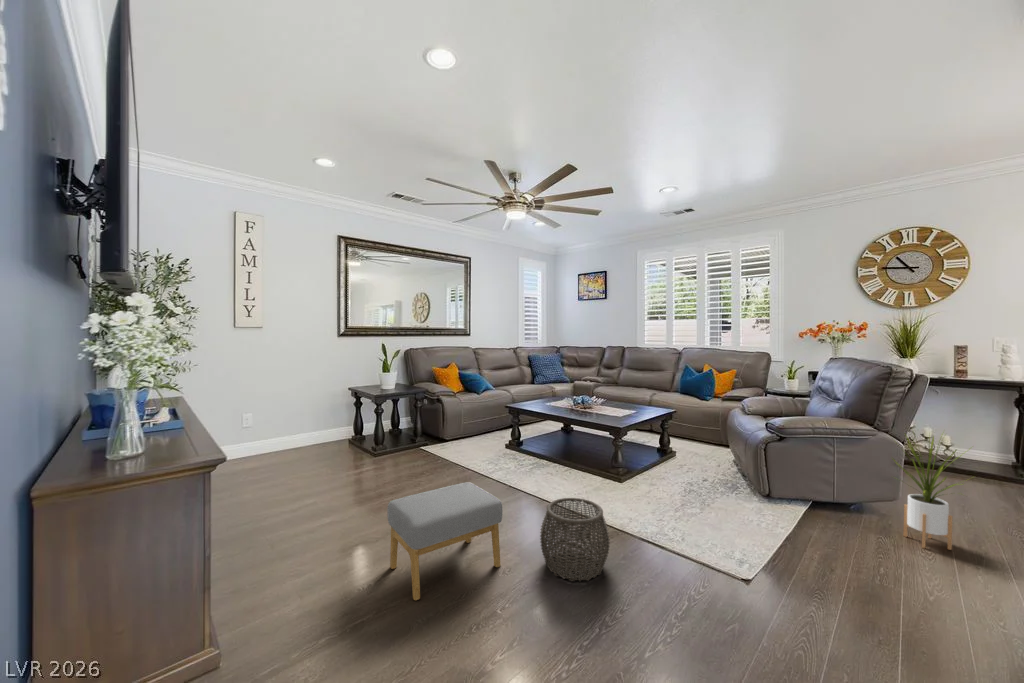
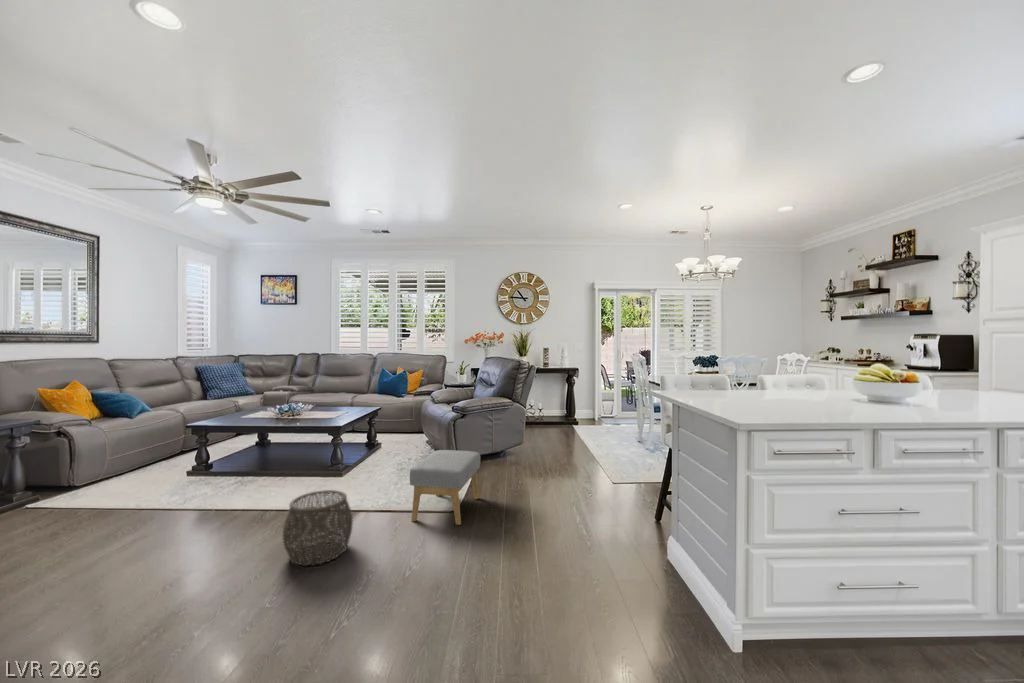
house plant: present [893,436,957,550] -> none [521,396,559,469]
footstool: present [387,482,502,600] -> present [410,450,480,525]

